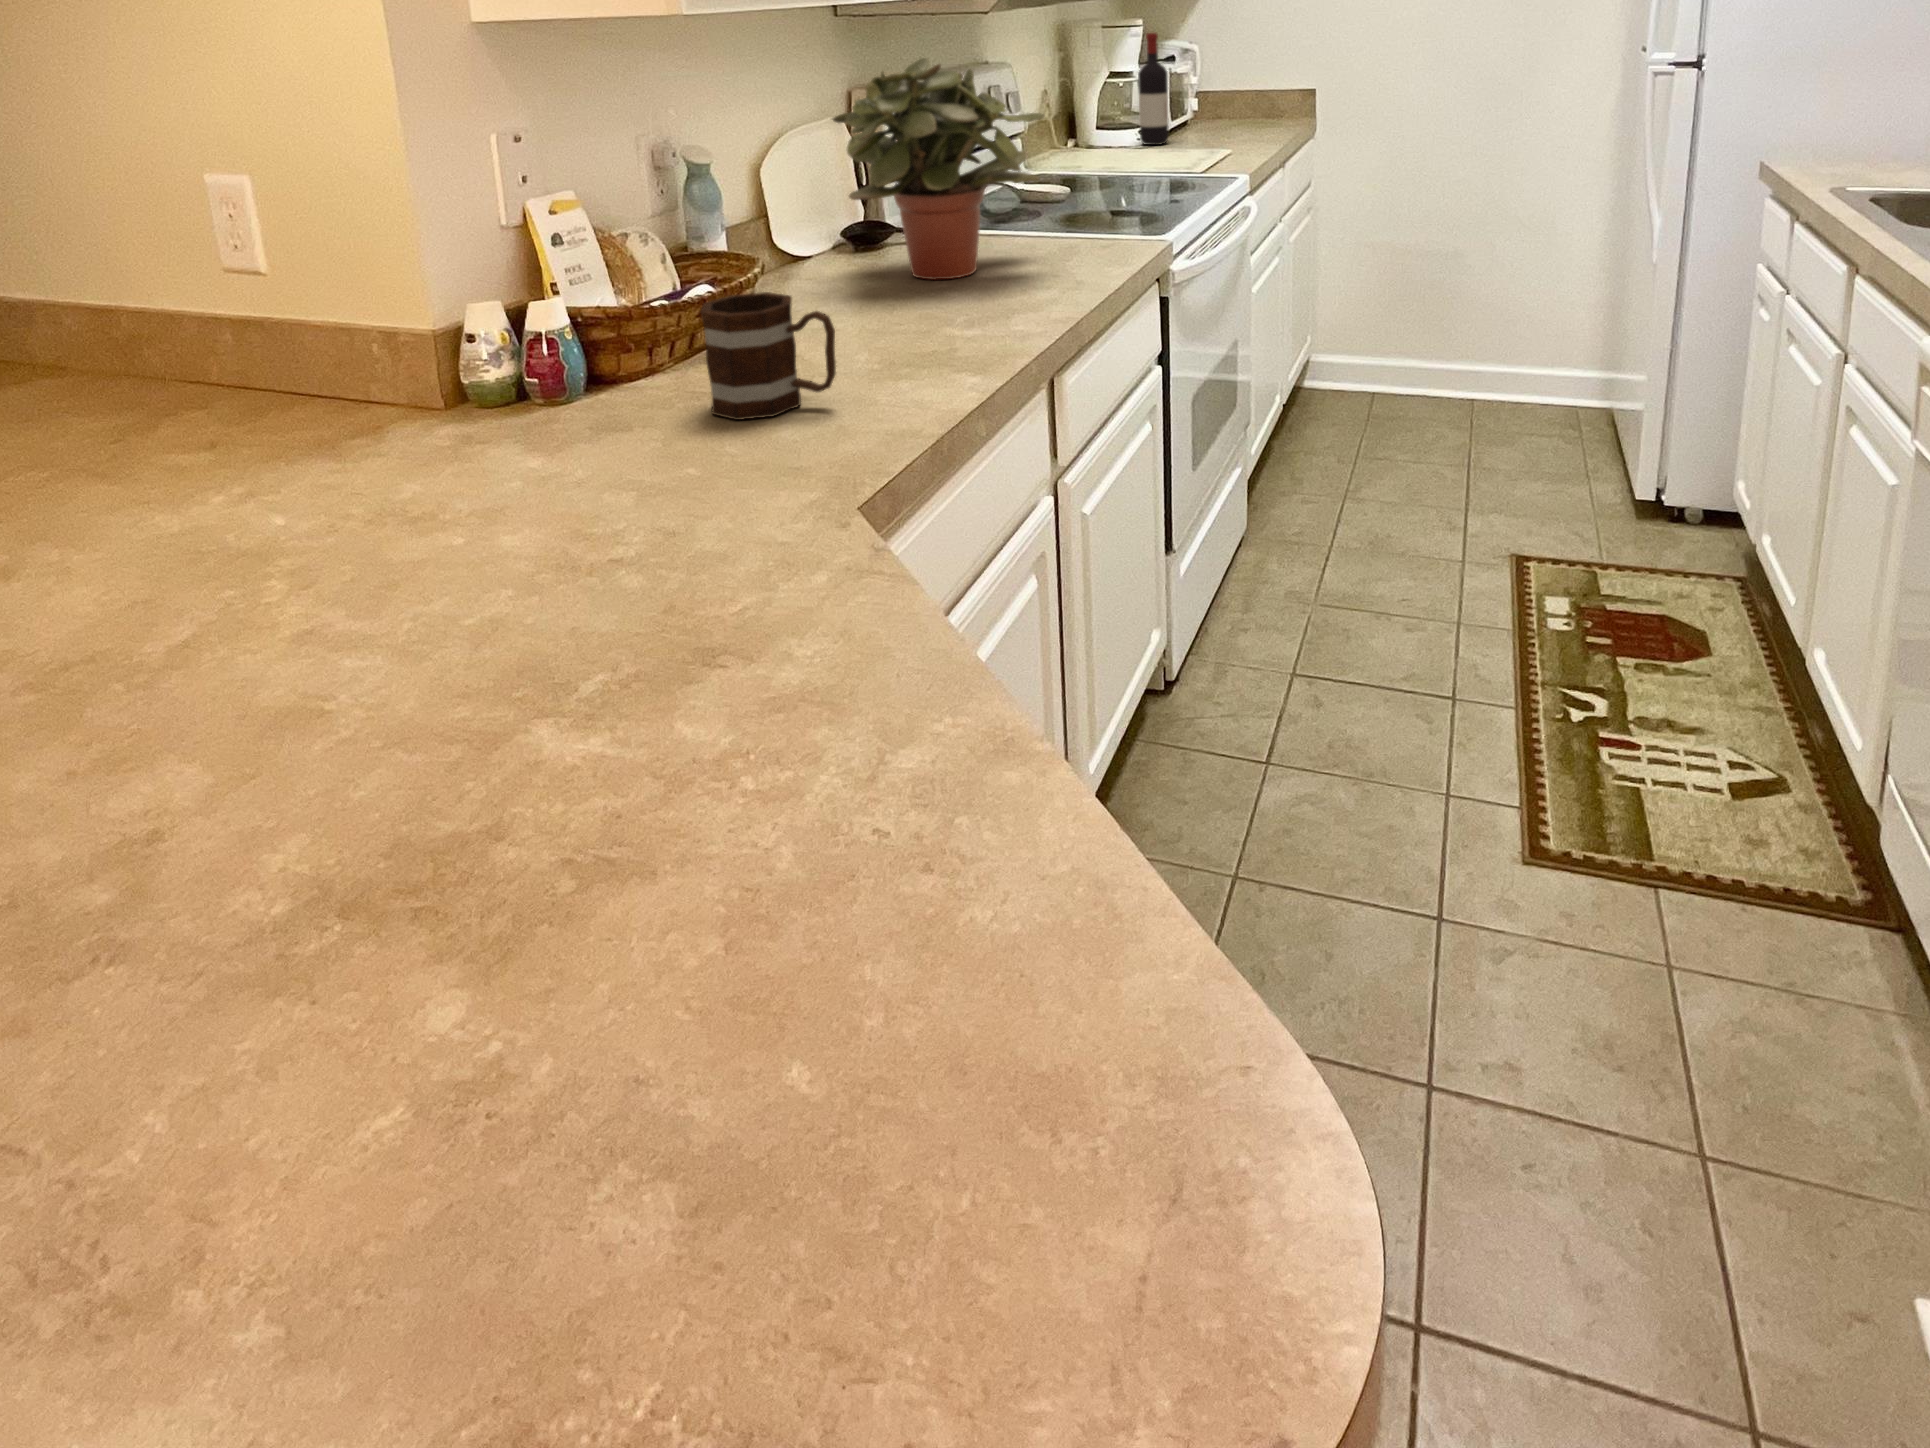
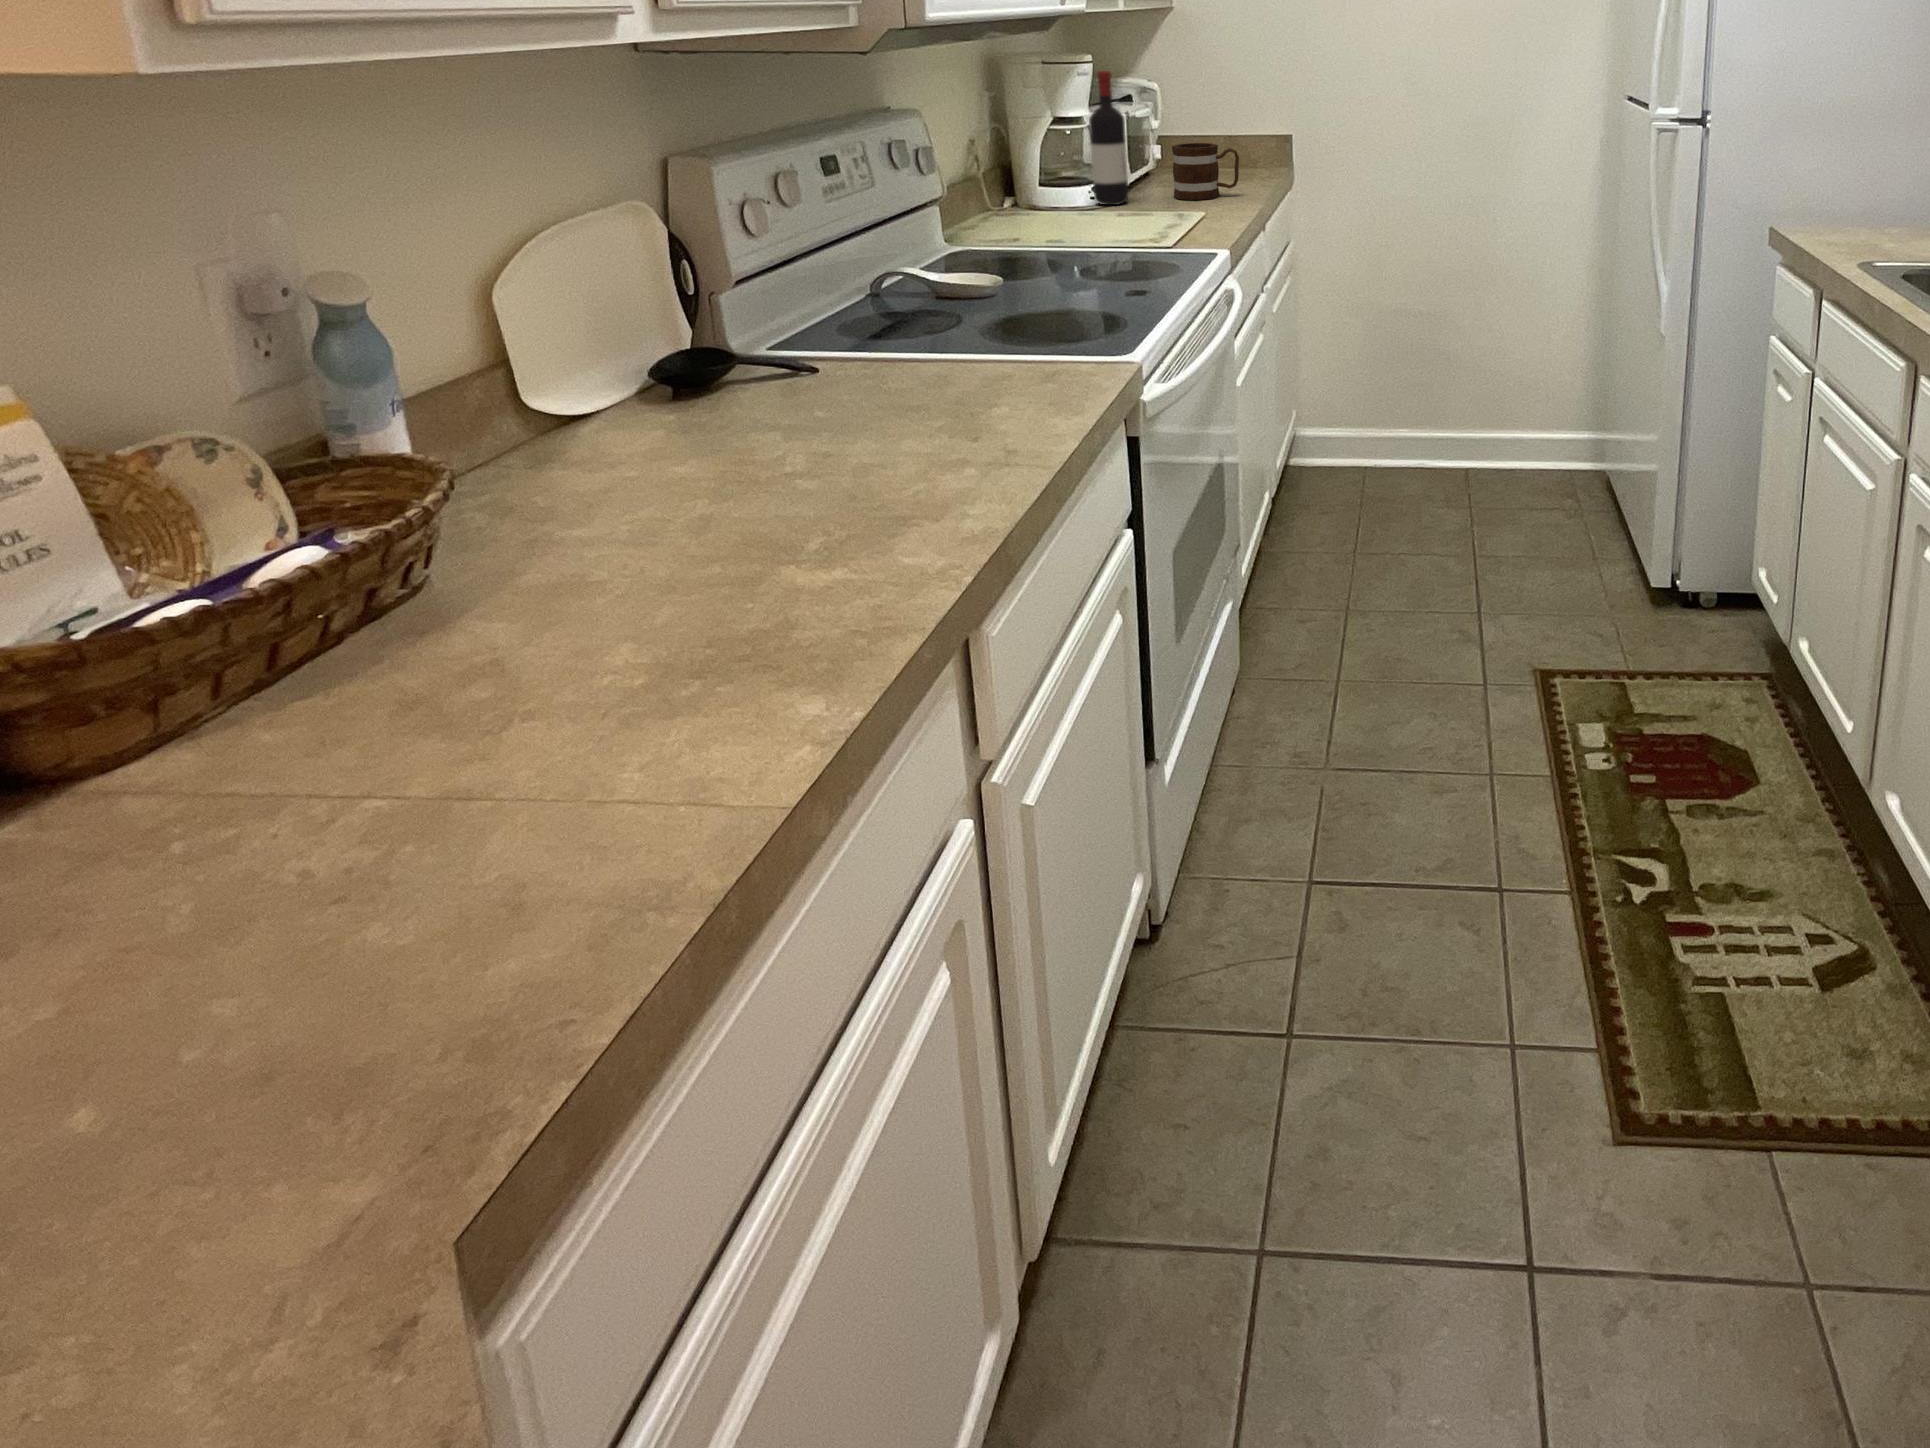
potted plant: present [832,58,1044,280] -> none [598,126,950,455]
mug: present [701,292,836,420] -> present [1172,143,1239,200]

